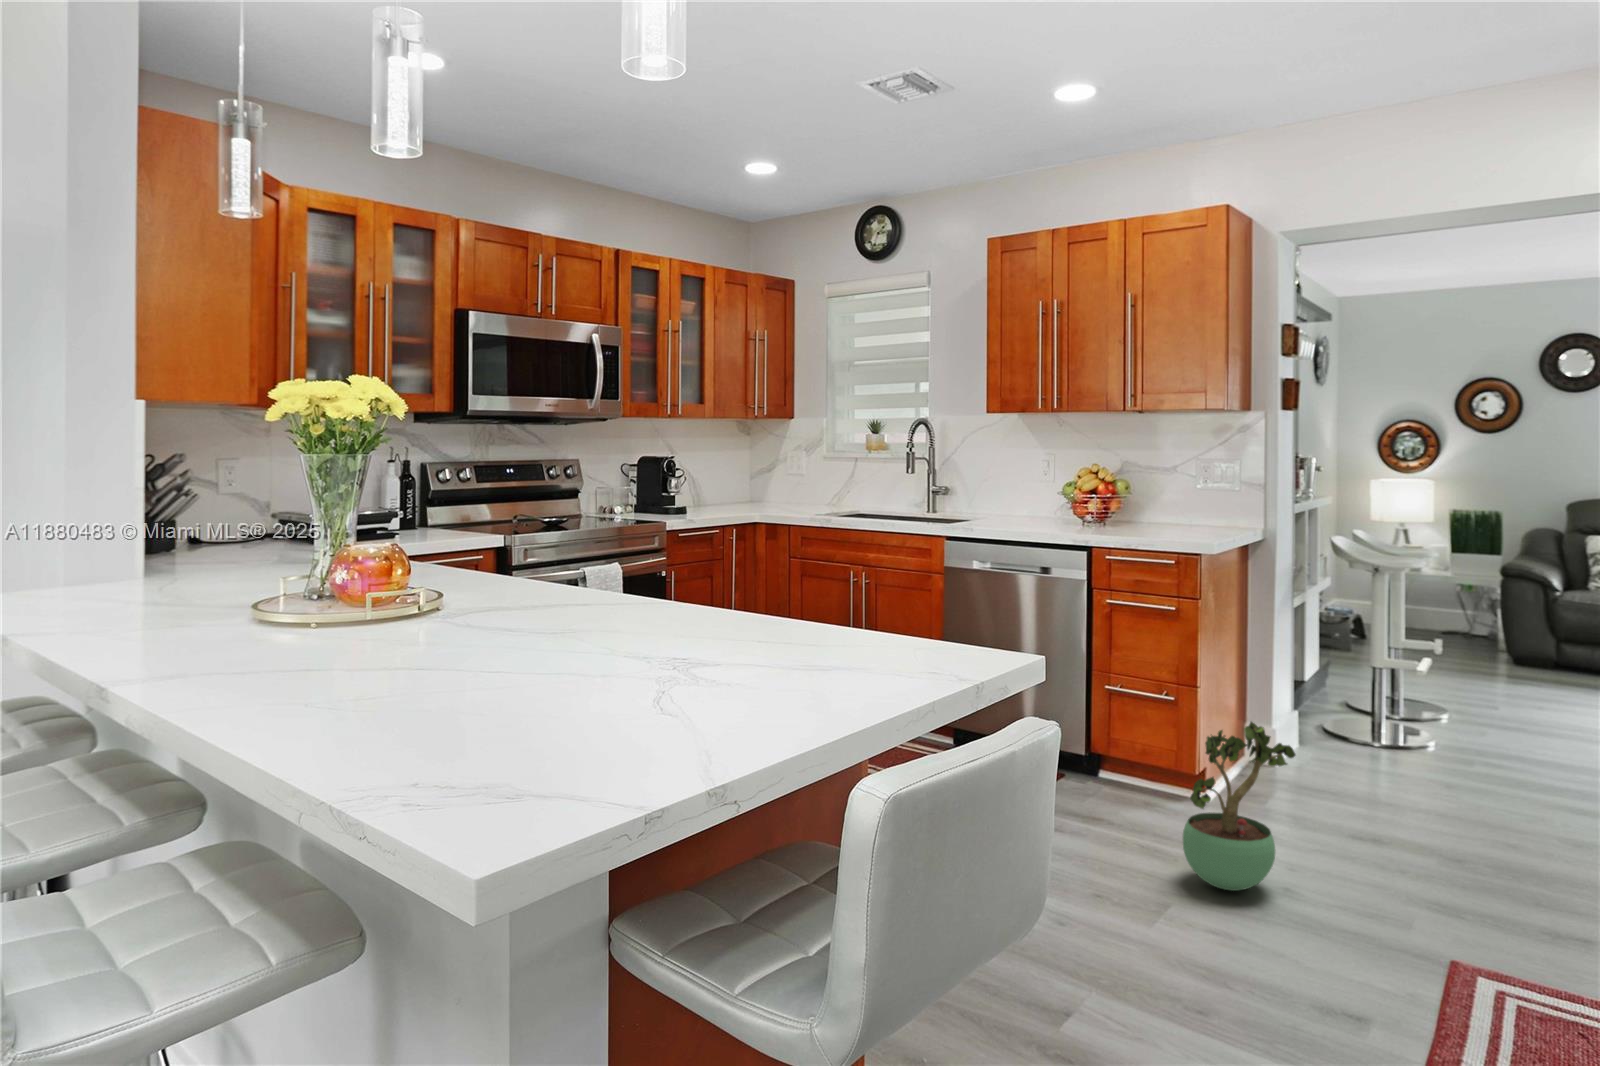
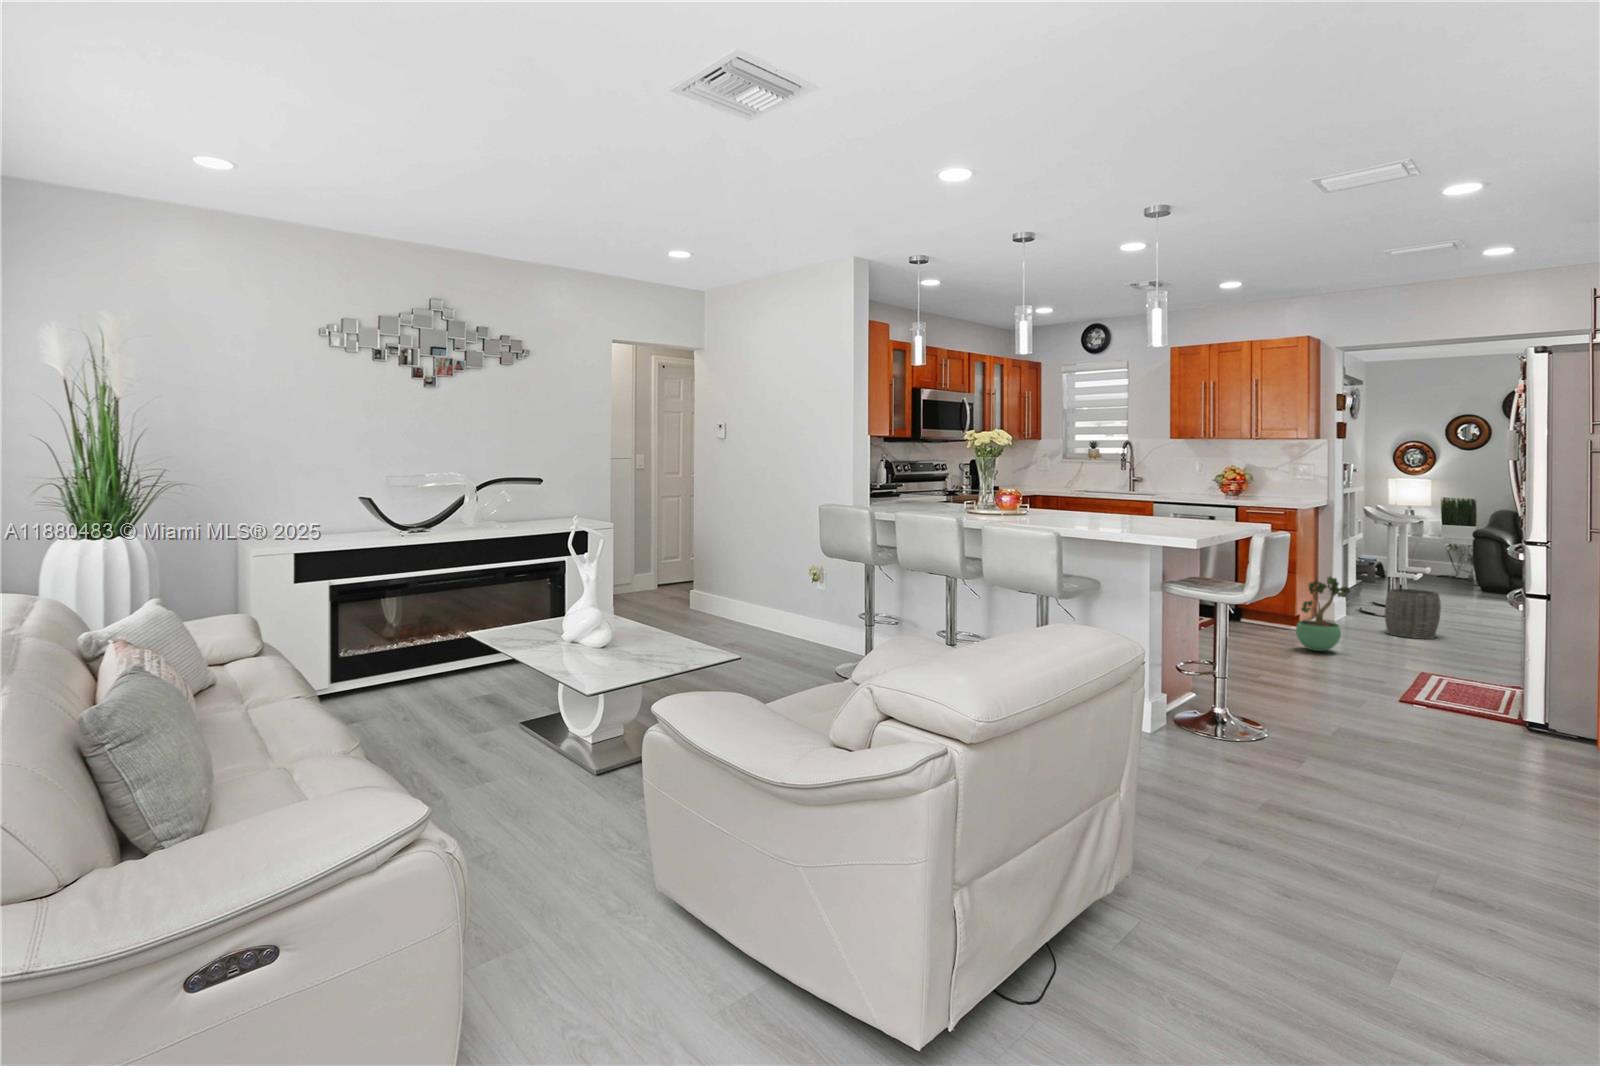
woven basket: none [1367,712,1474,824] -> present [1385,588,1441,639]

